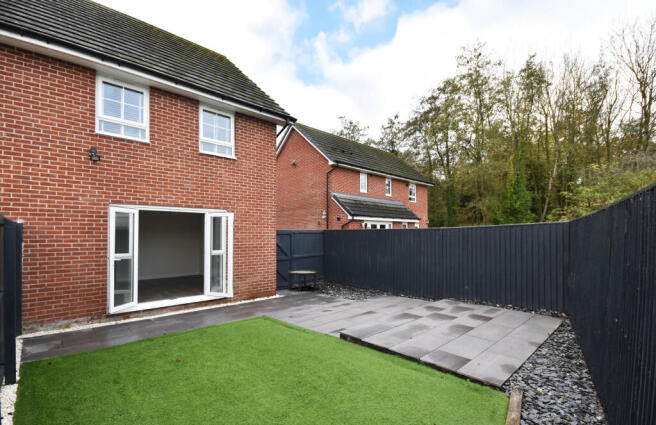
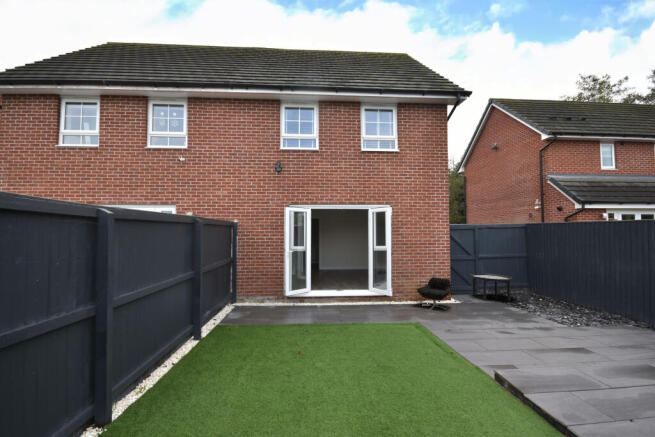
lounge chair: none [252,276,281,305] -> present [417,277,453,309]

